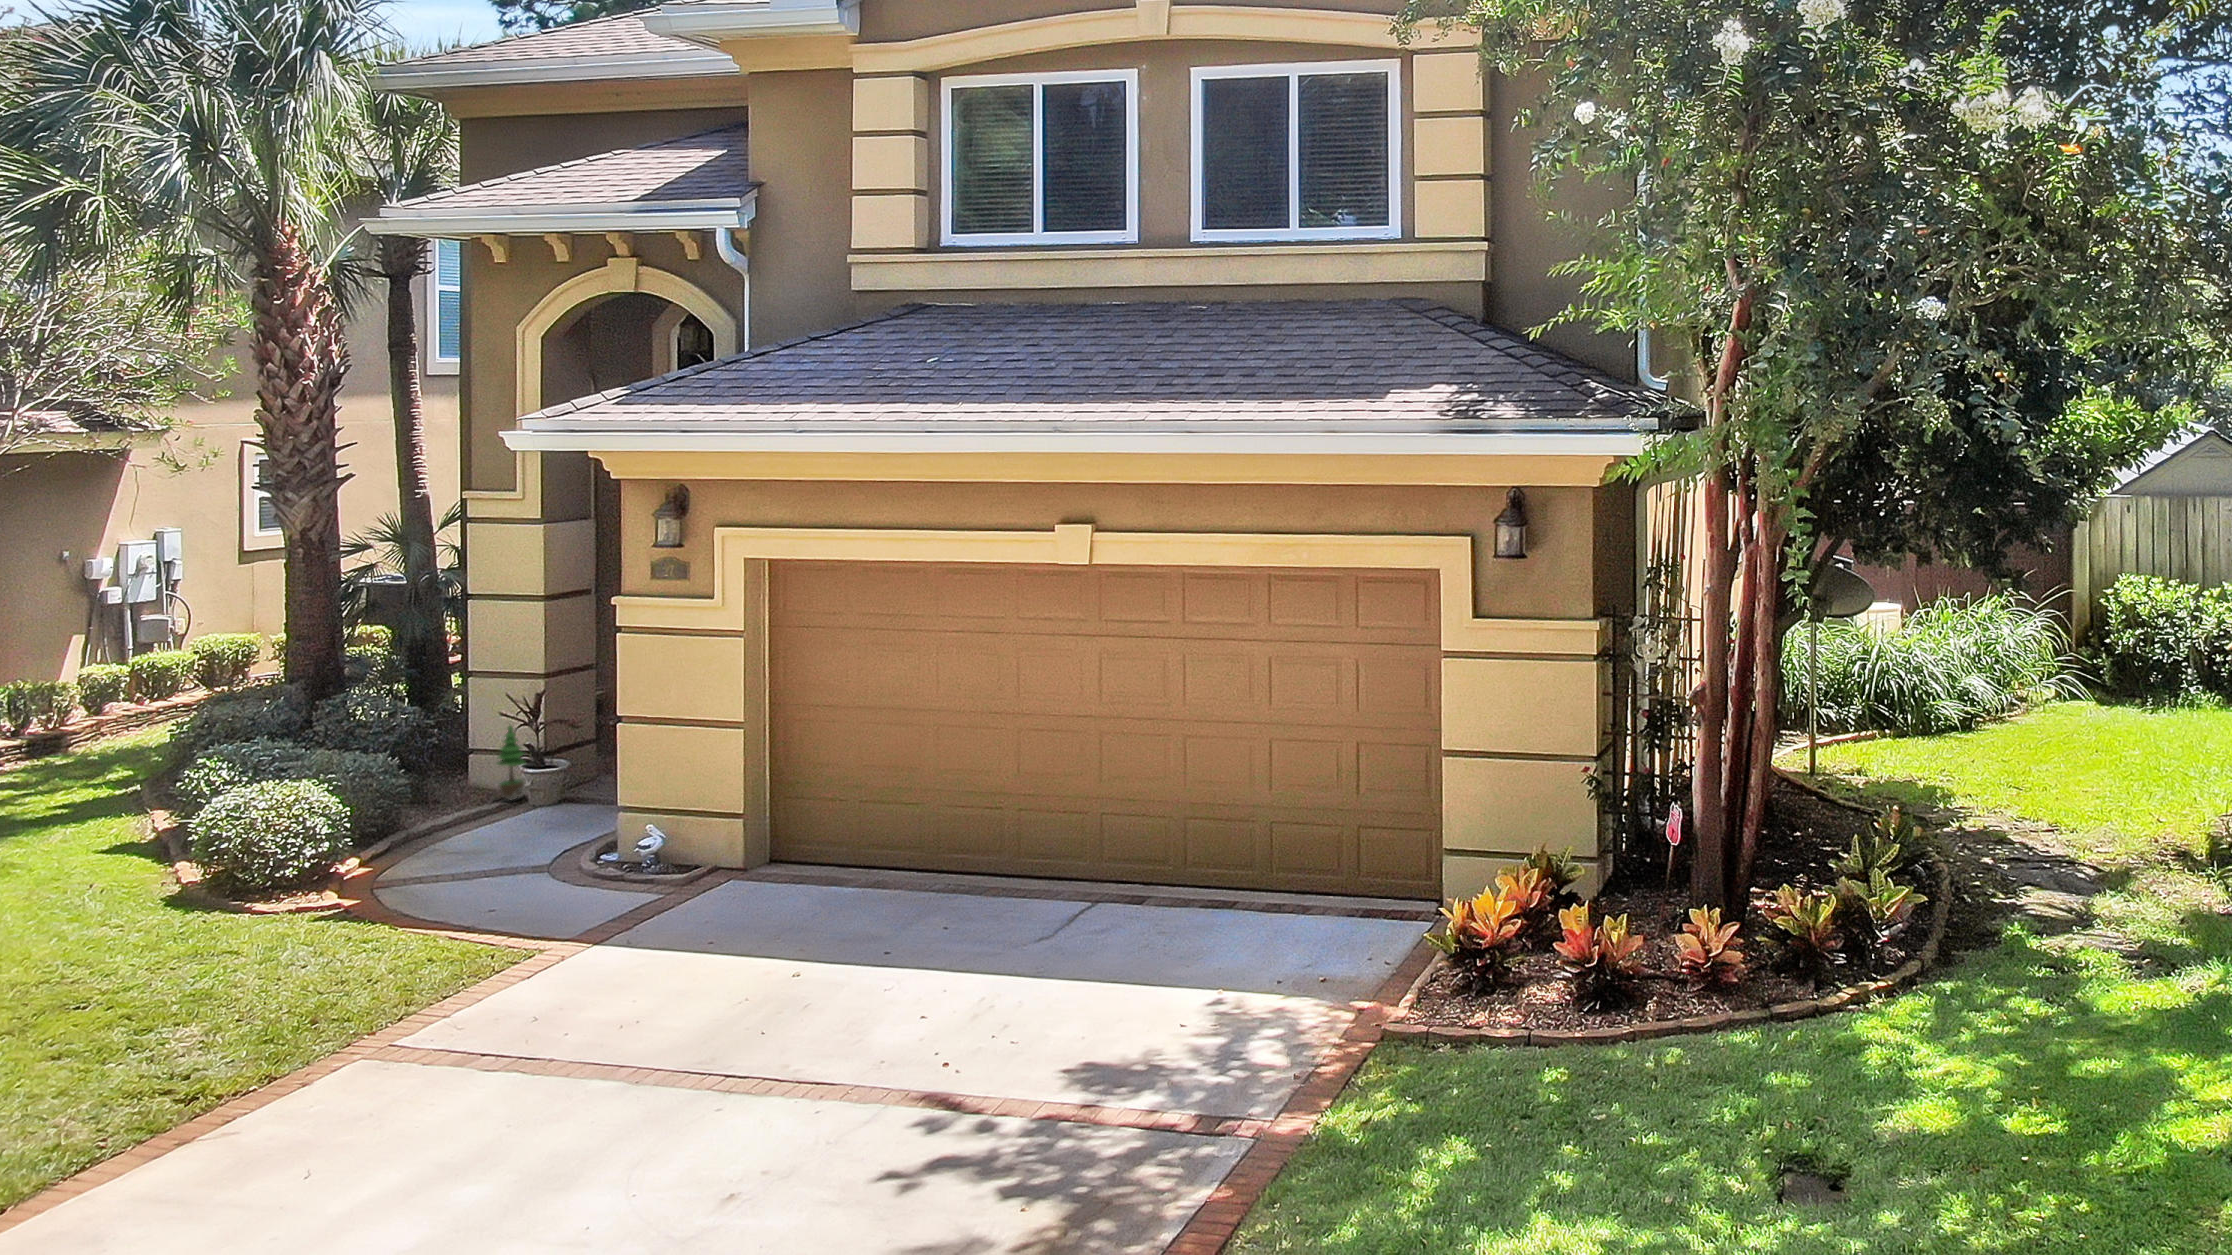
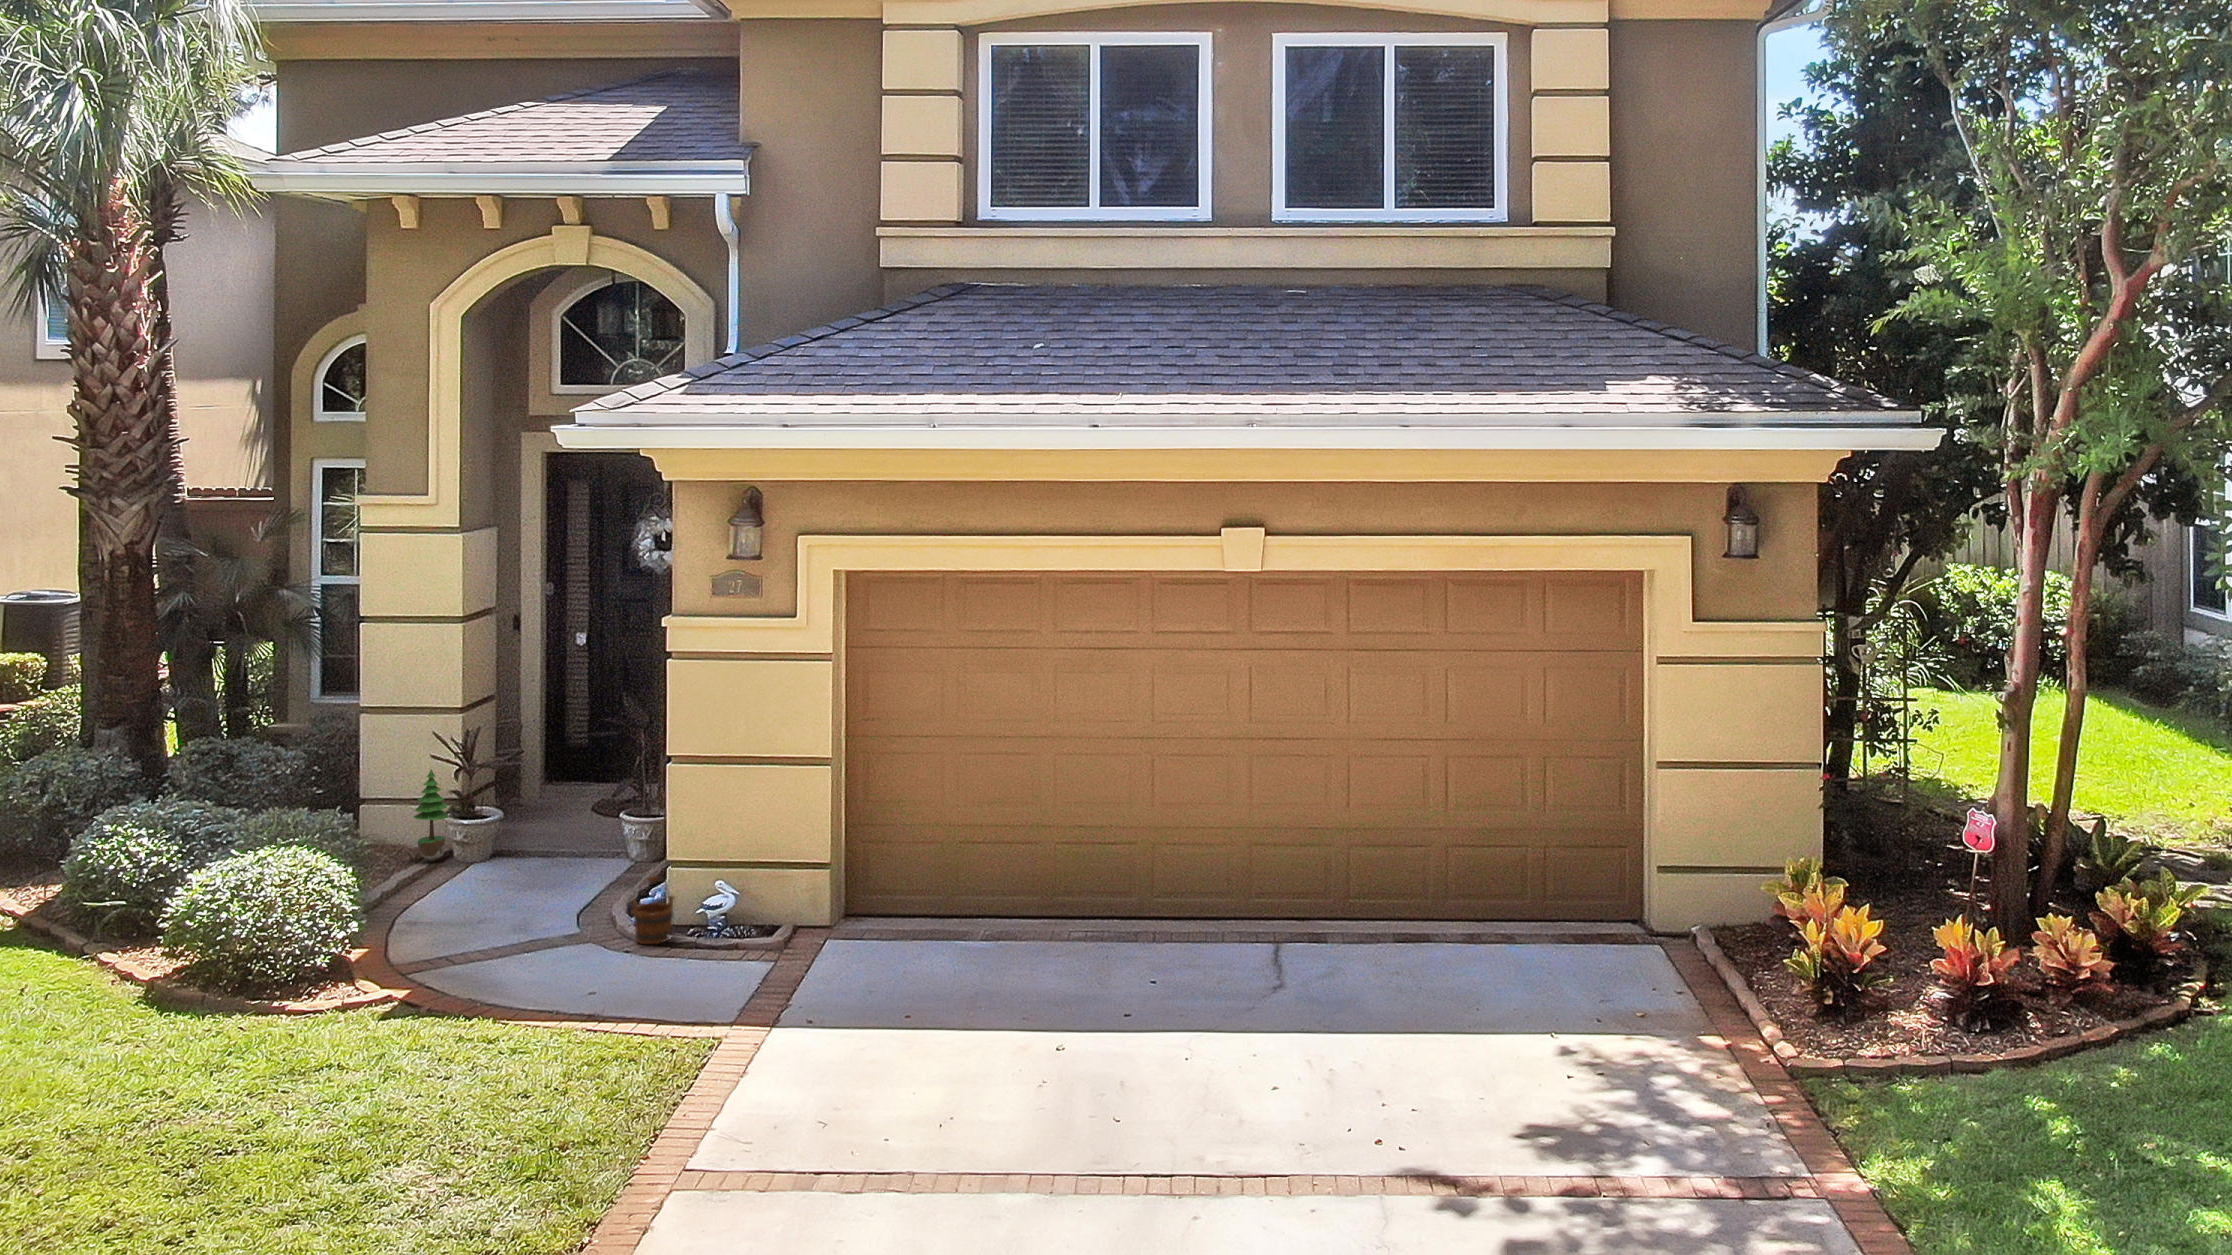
wooden bucket: none [576,817,615,875] -> present [631,877,674,944]

